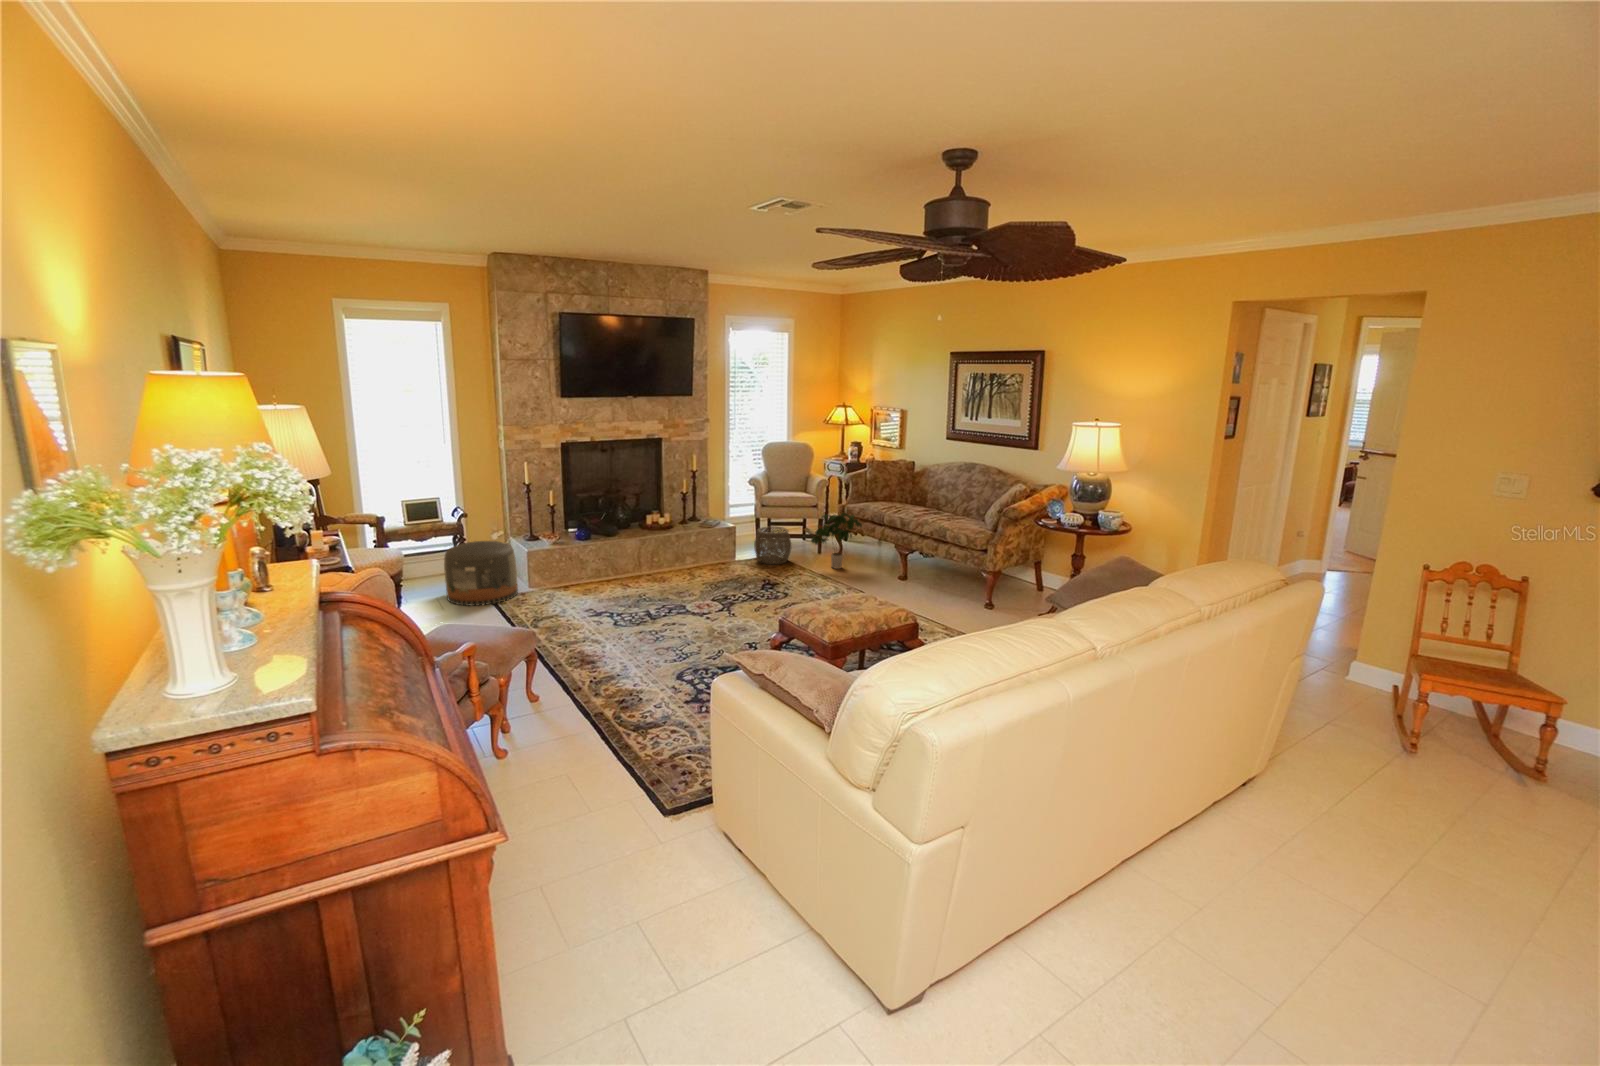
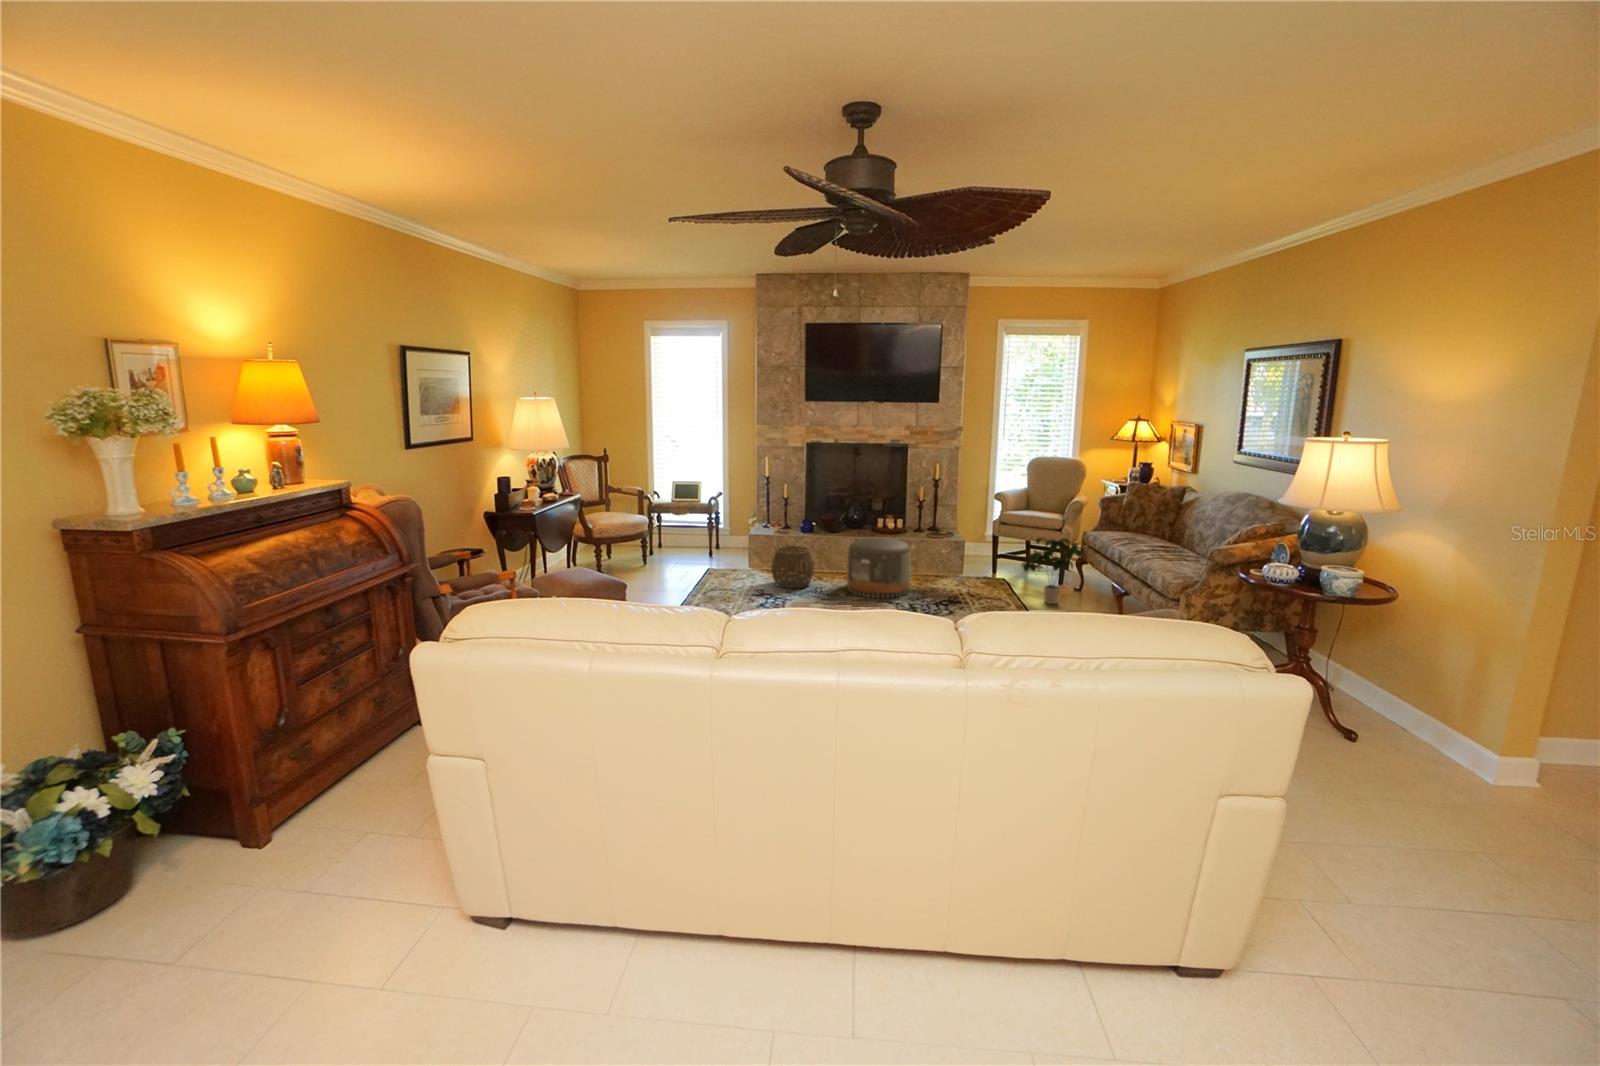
woven basket: present [754,526,791,564] -> present [772,546,814,589]
pouf: present [444,541,518,606] -> present [847,537,911,598]

